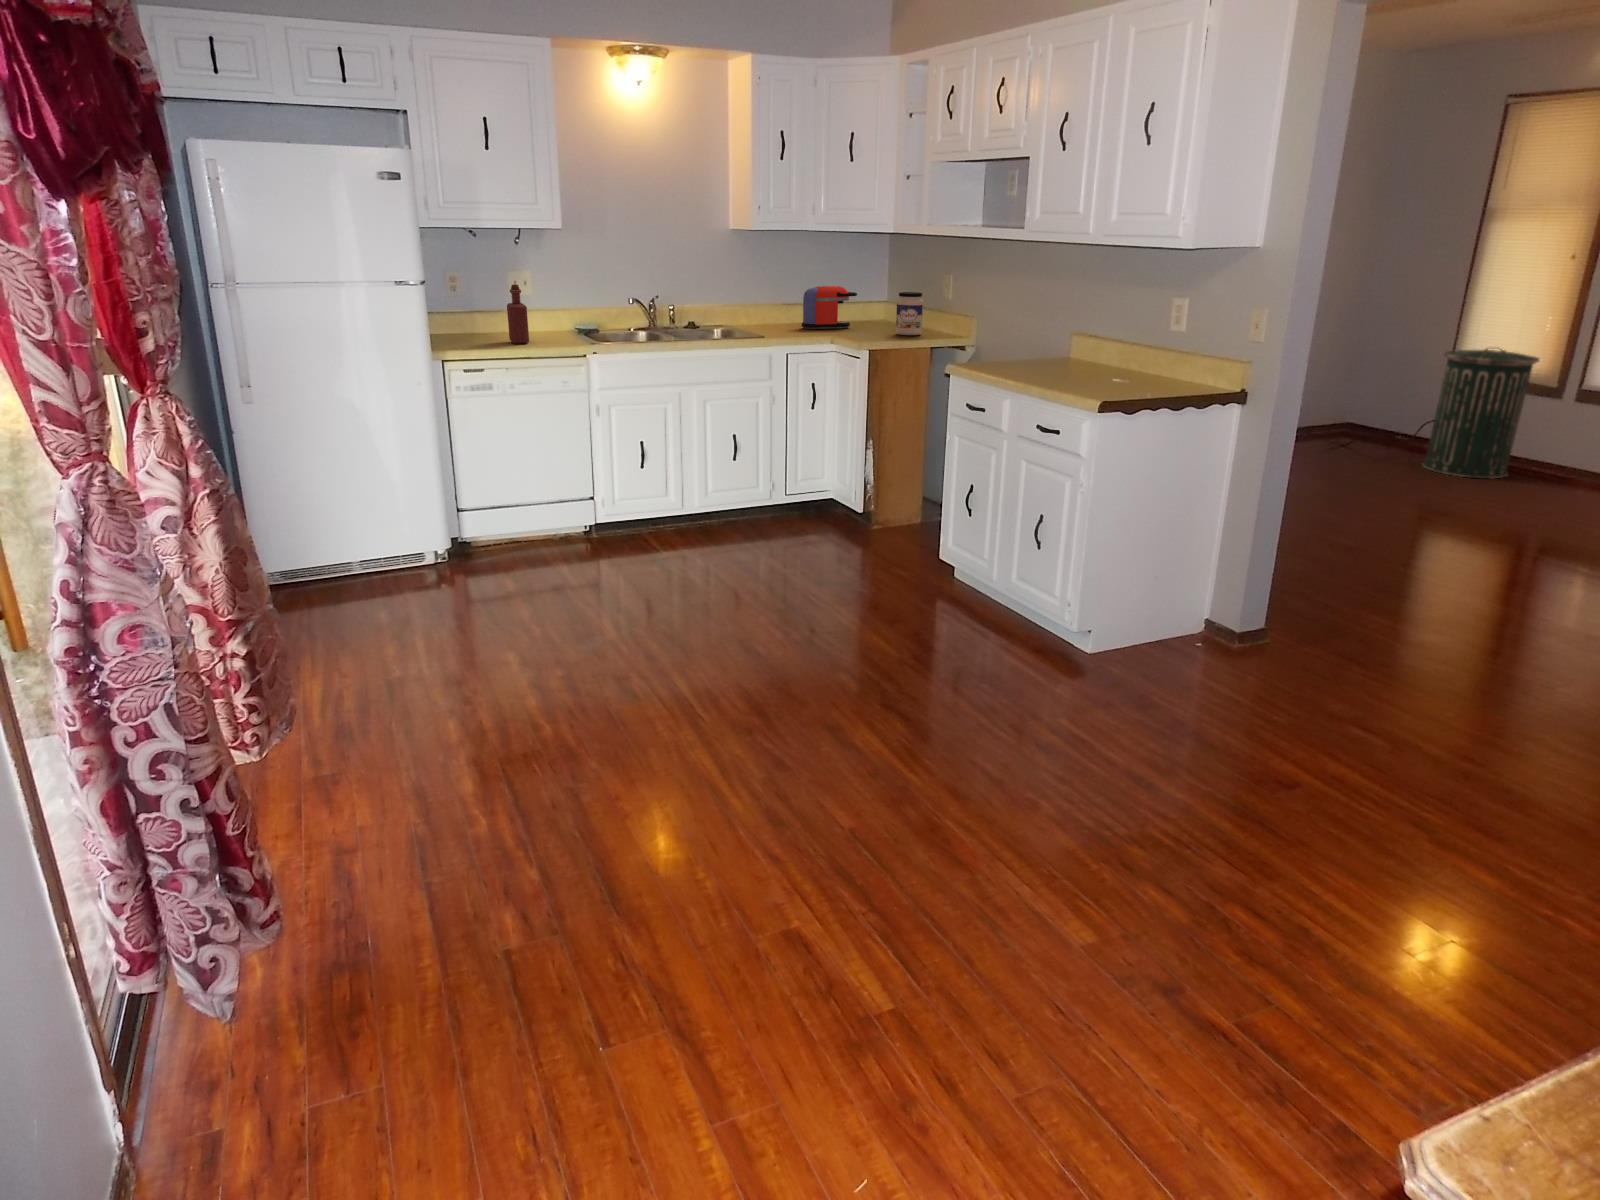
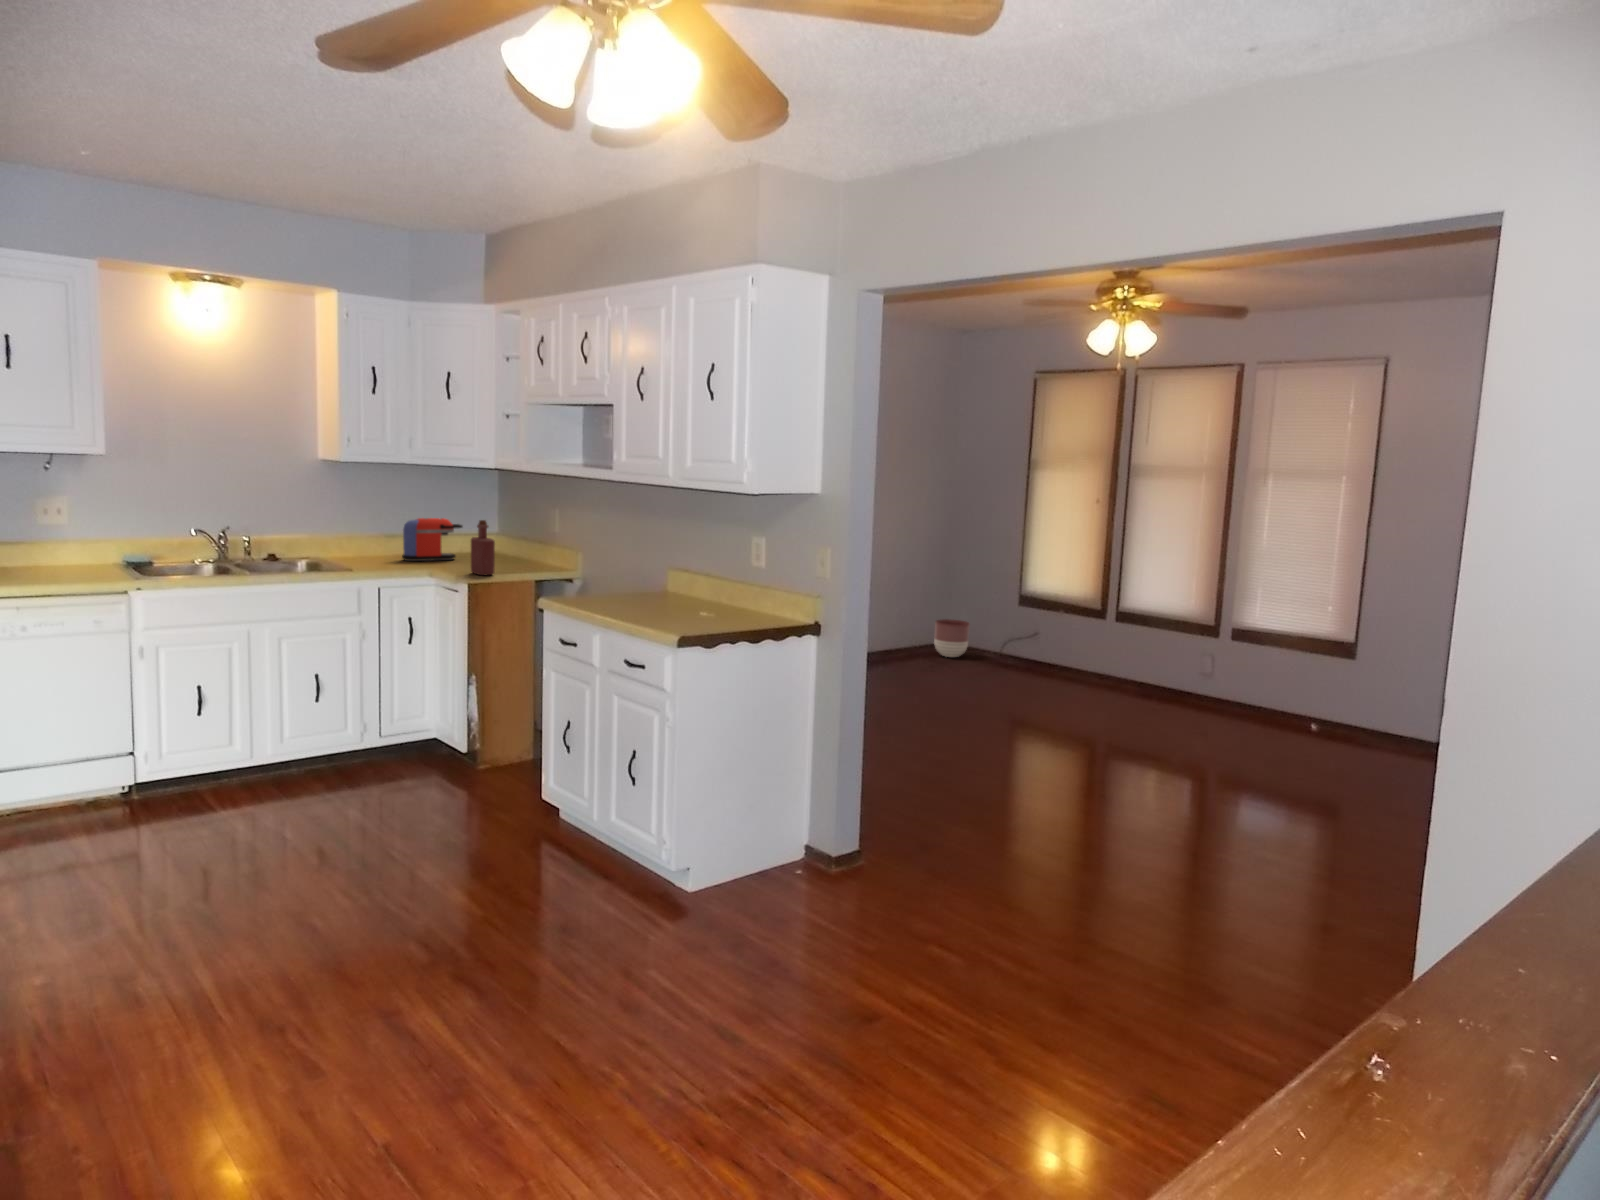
bottle: present [507,285,529,344] -> present [471,520,495,575]
jar: present [896,292,923,335] -> none [503,525,530,568]
trash can: present [1423,349,1540,478] -> none [1006,574,1083,687]
planter: none [1334,400,1381,442] -> present [934,619,970,657]

